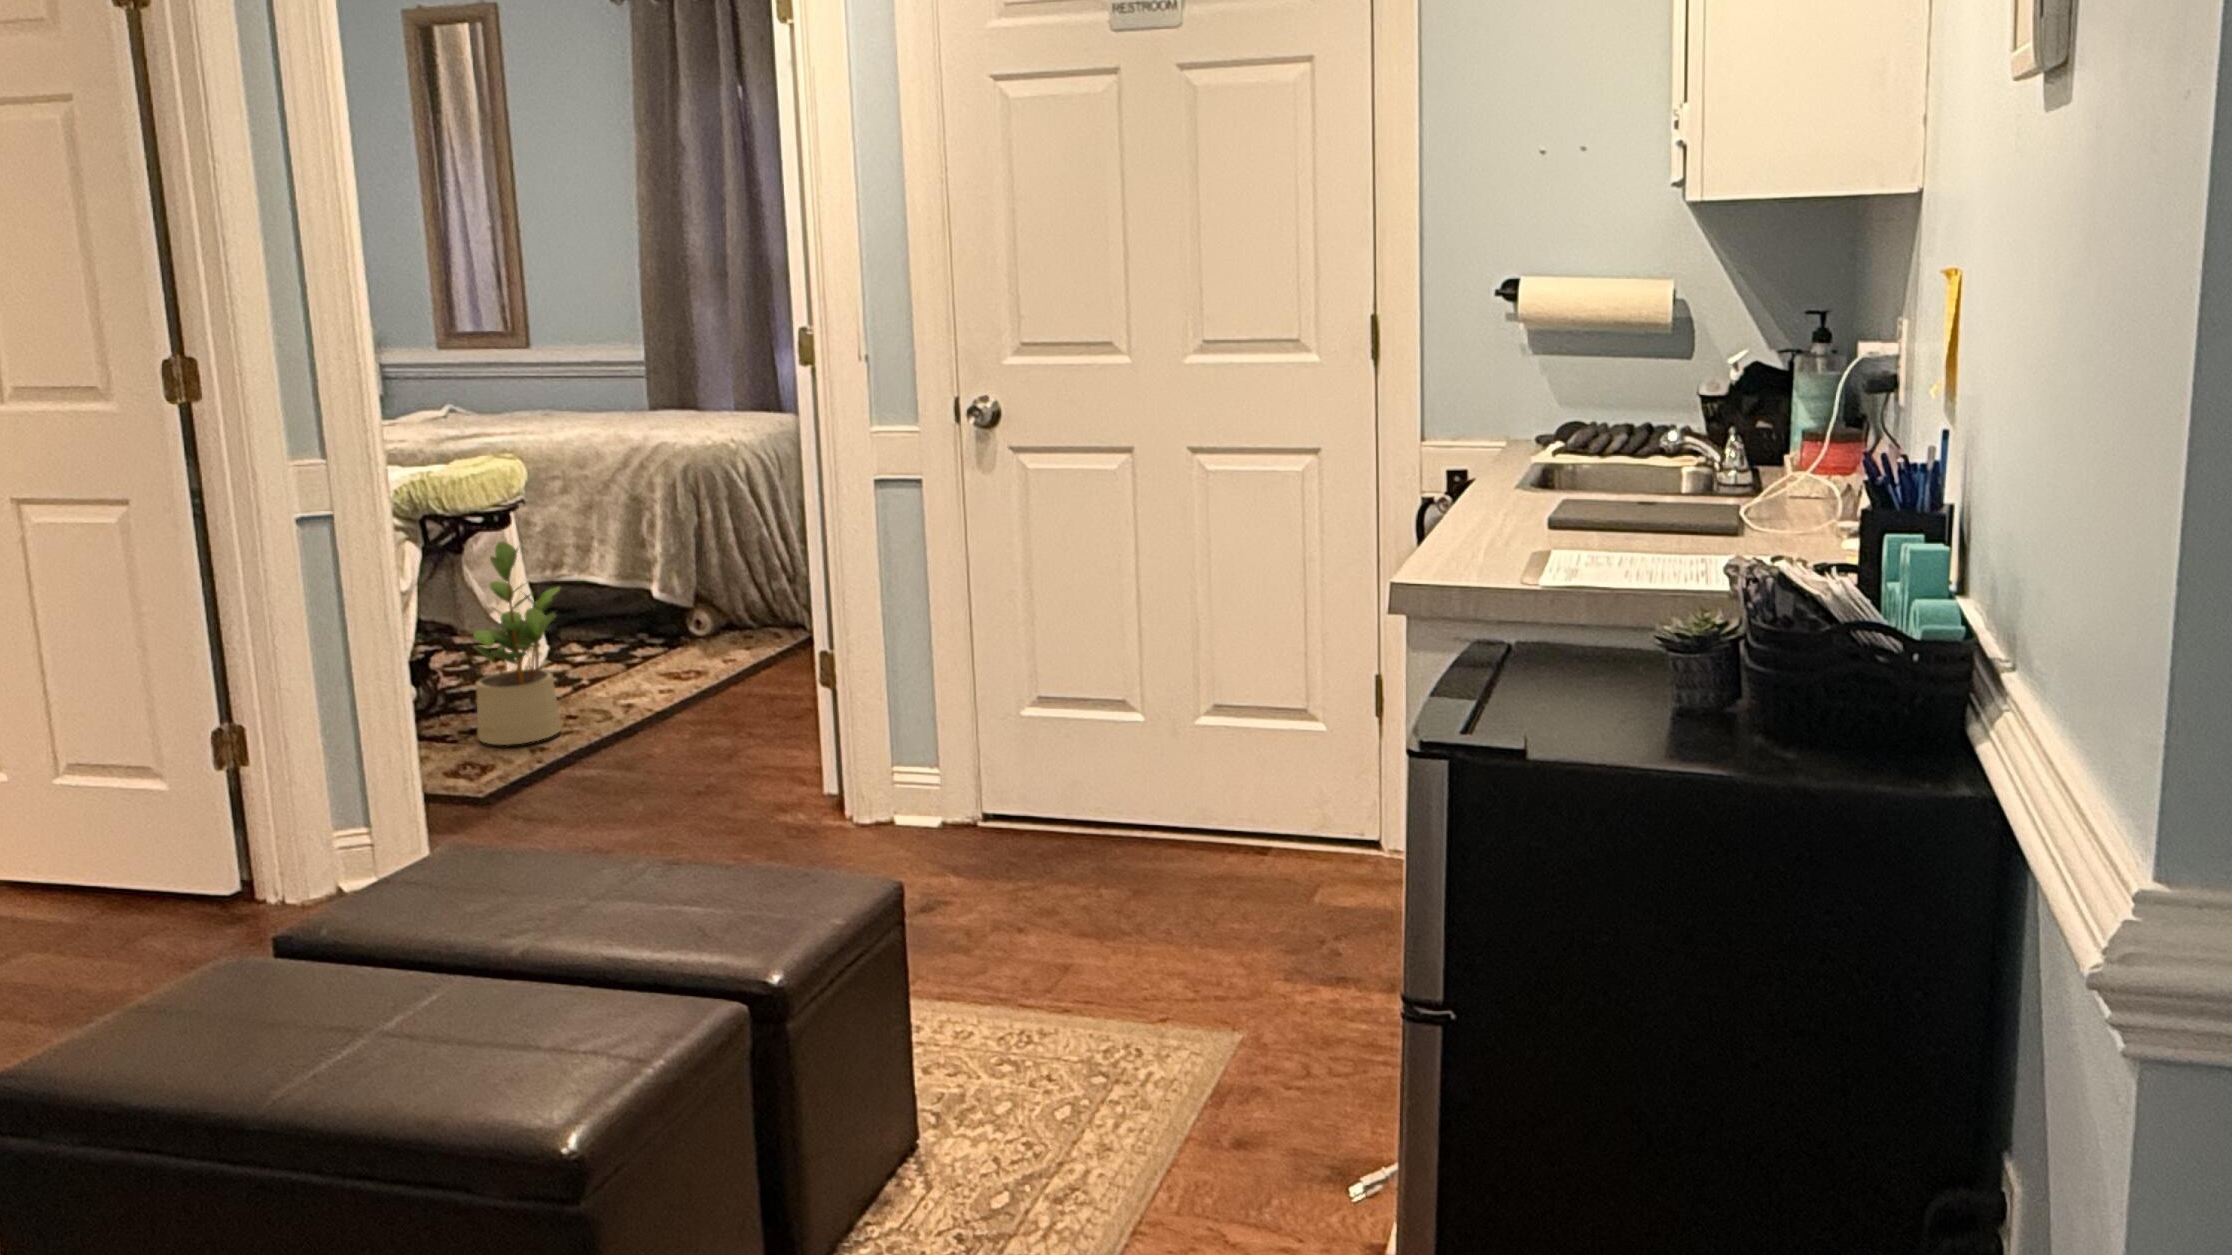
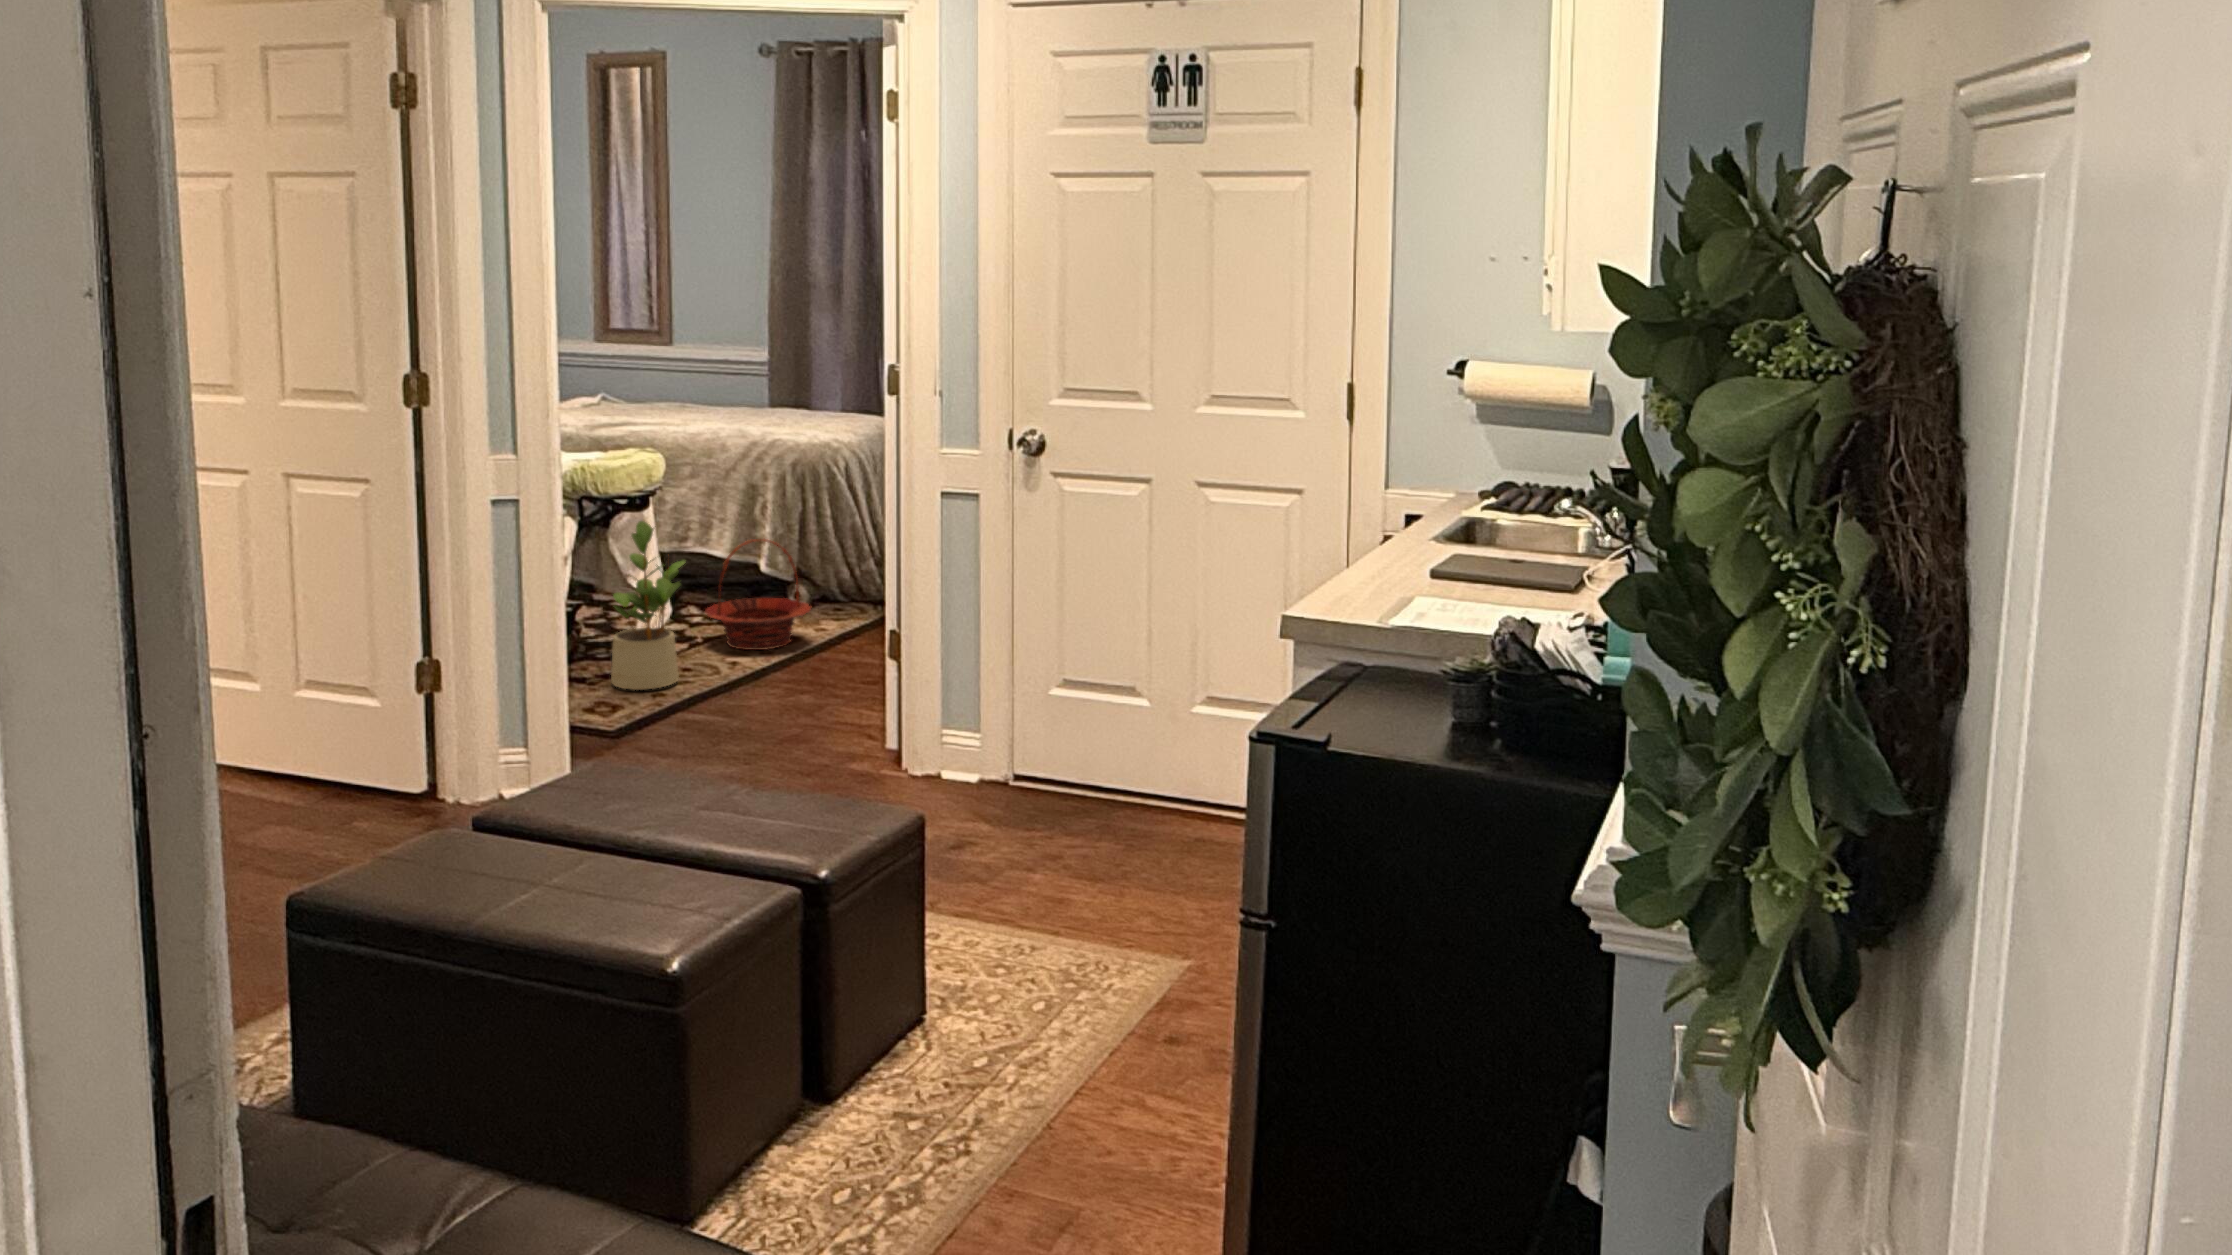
basket: none [588,558,718,689] -> present [705,539,811,650]

